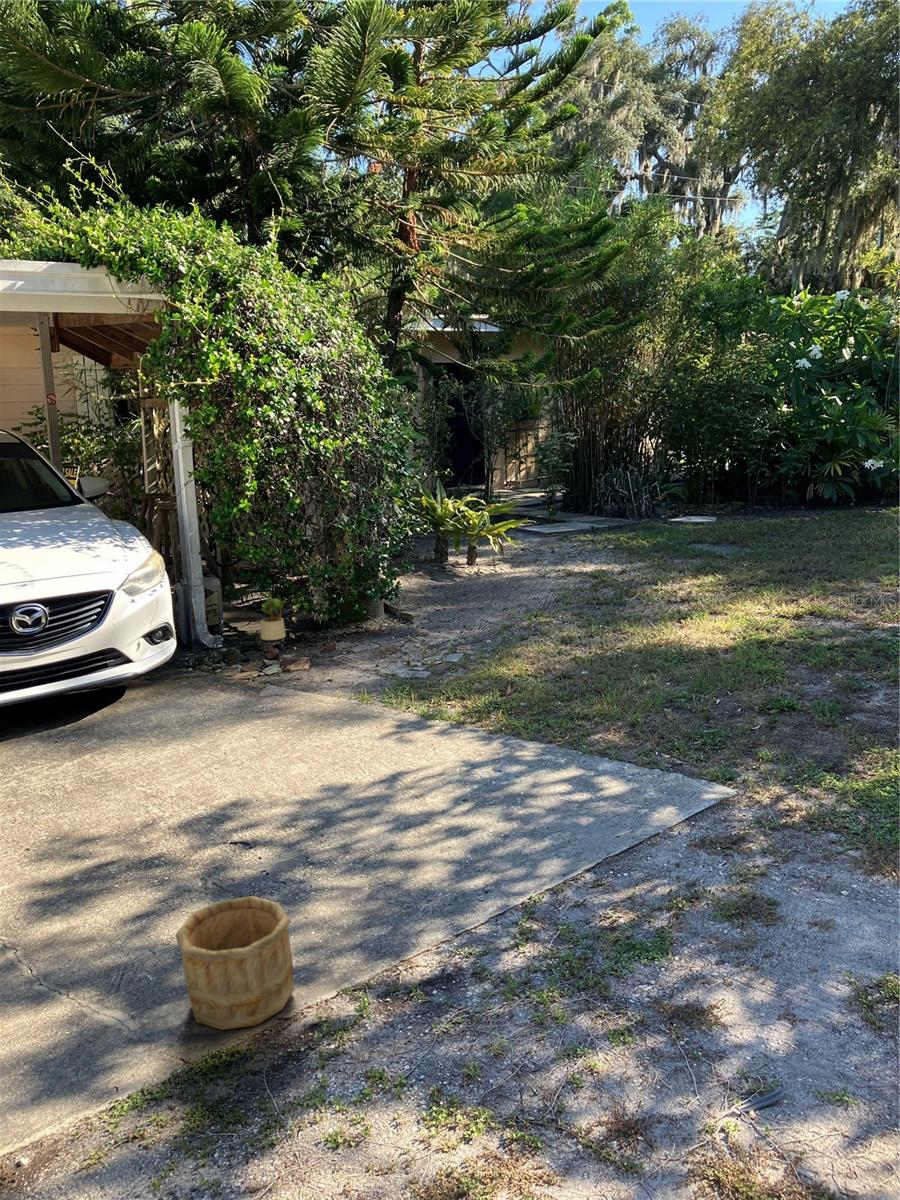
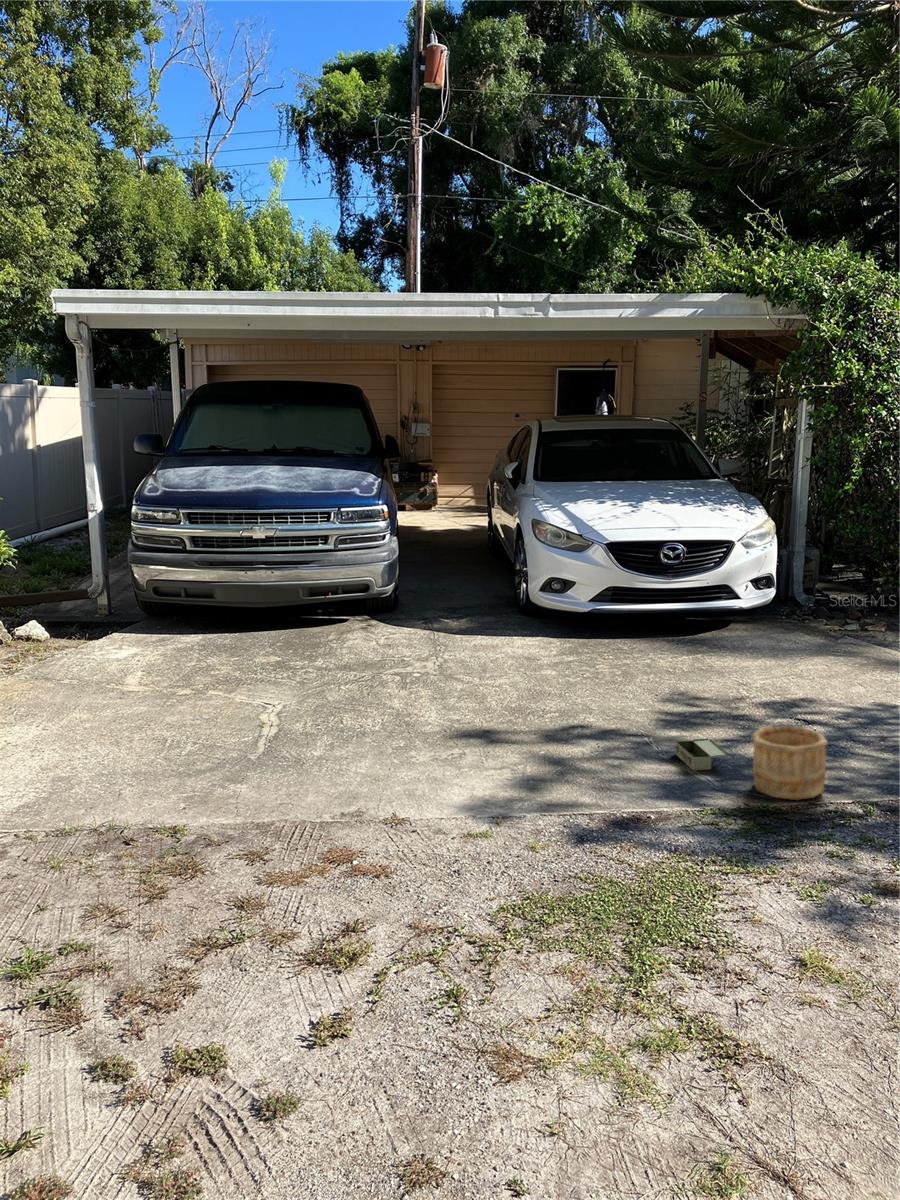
potted plant: present [261,592,287,640] -> none [849,554,881,610]
toolbox: none [58,931,145,1006] -> present [675,739,729,770]

